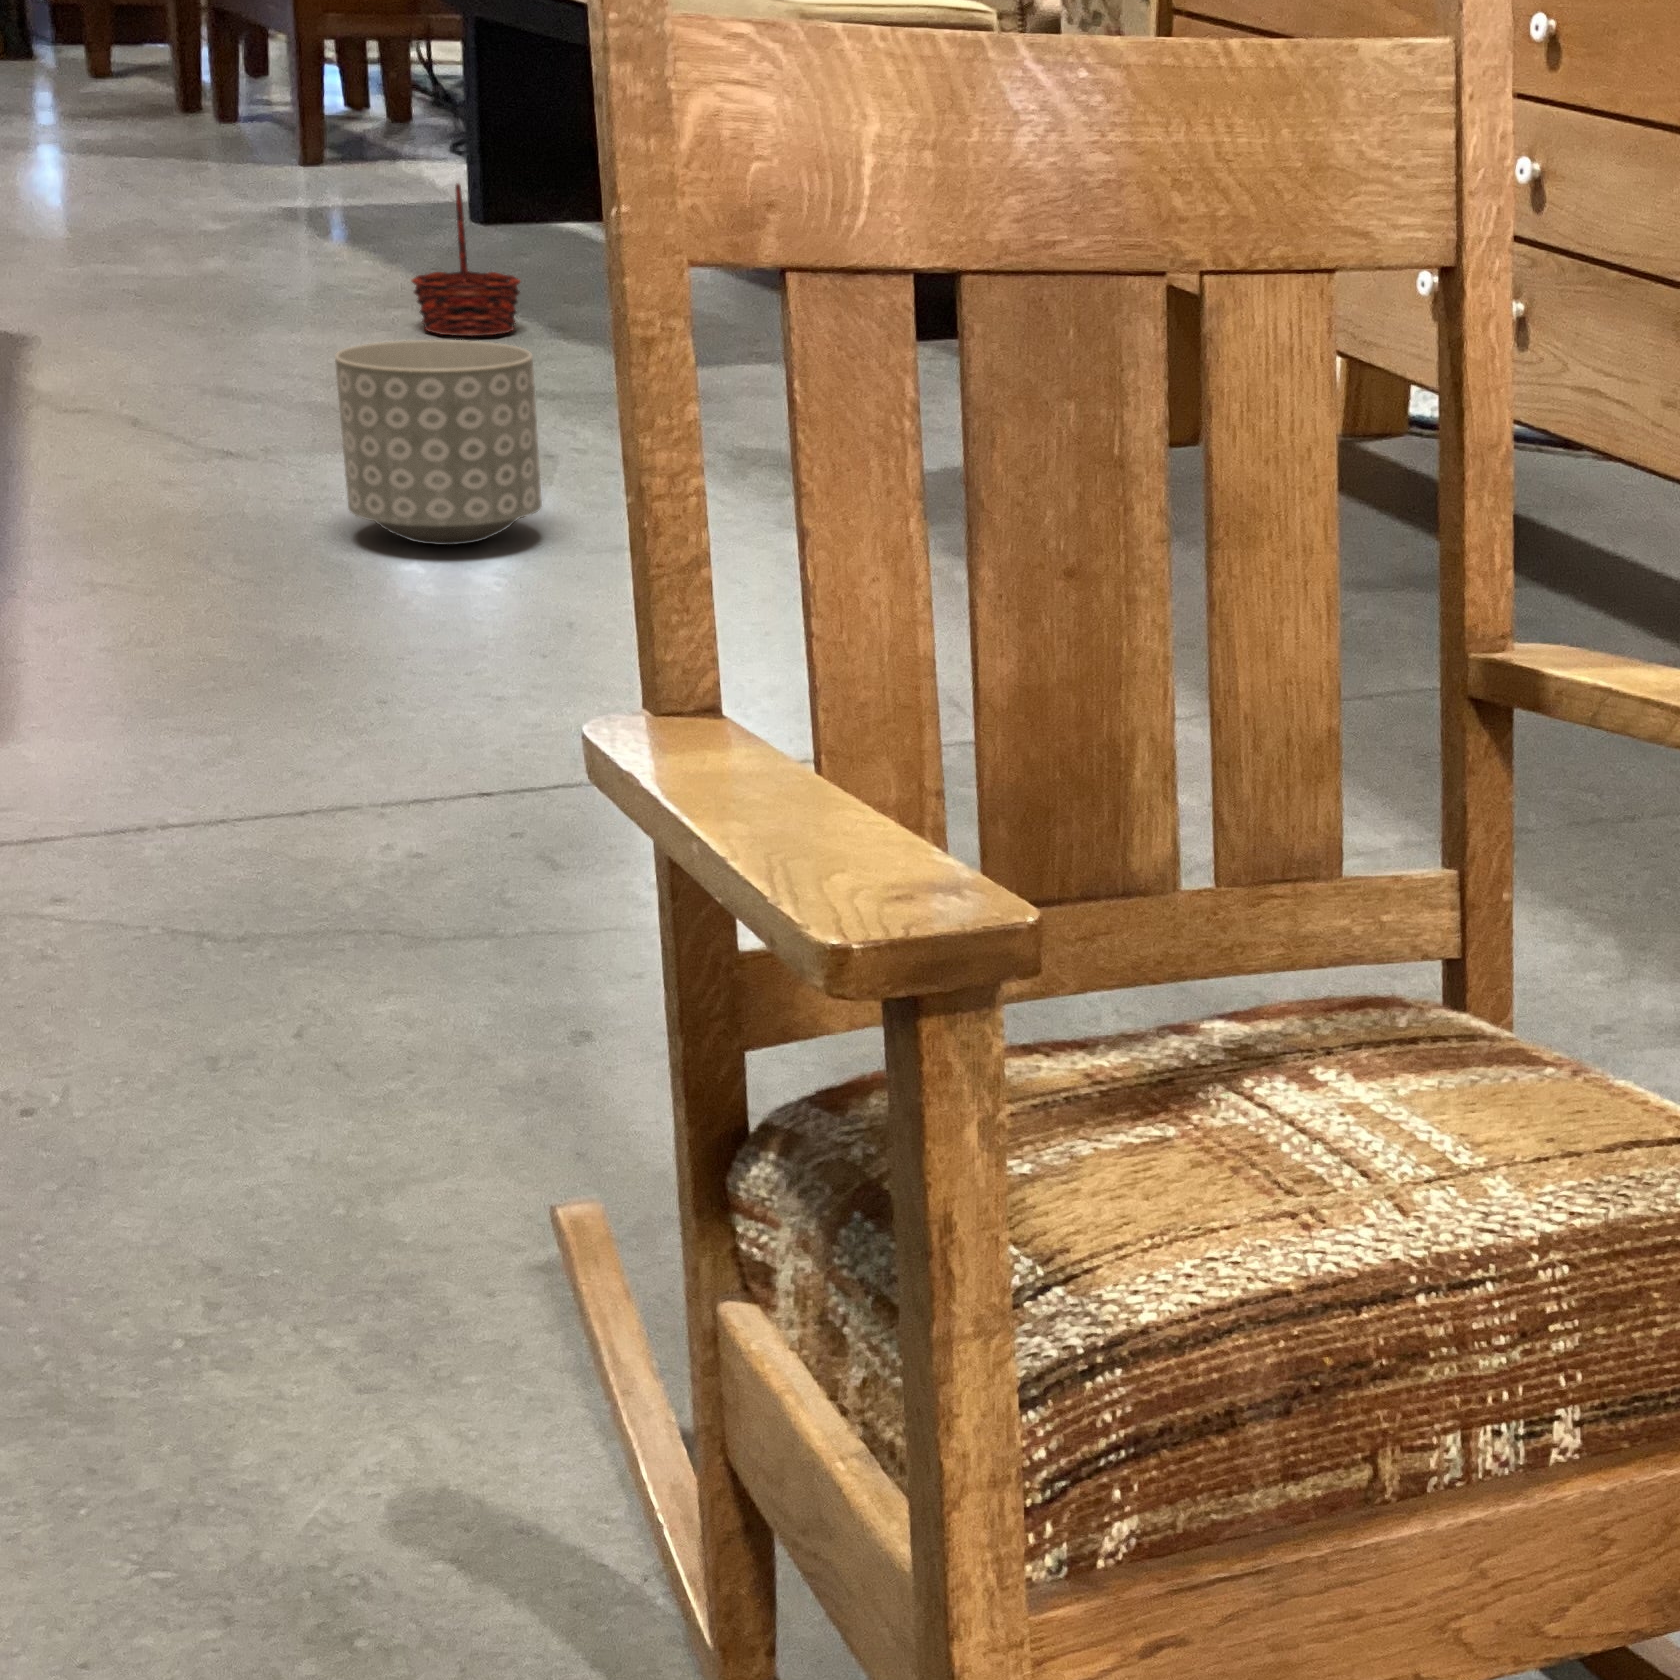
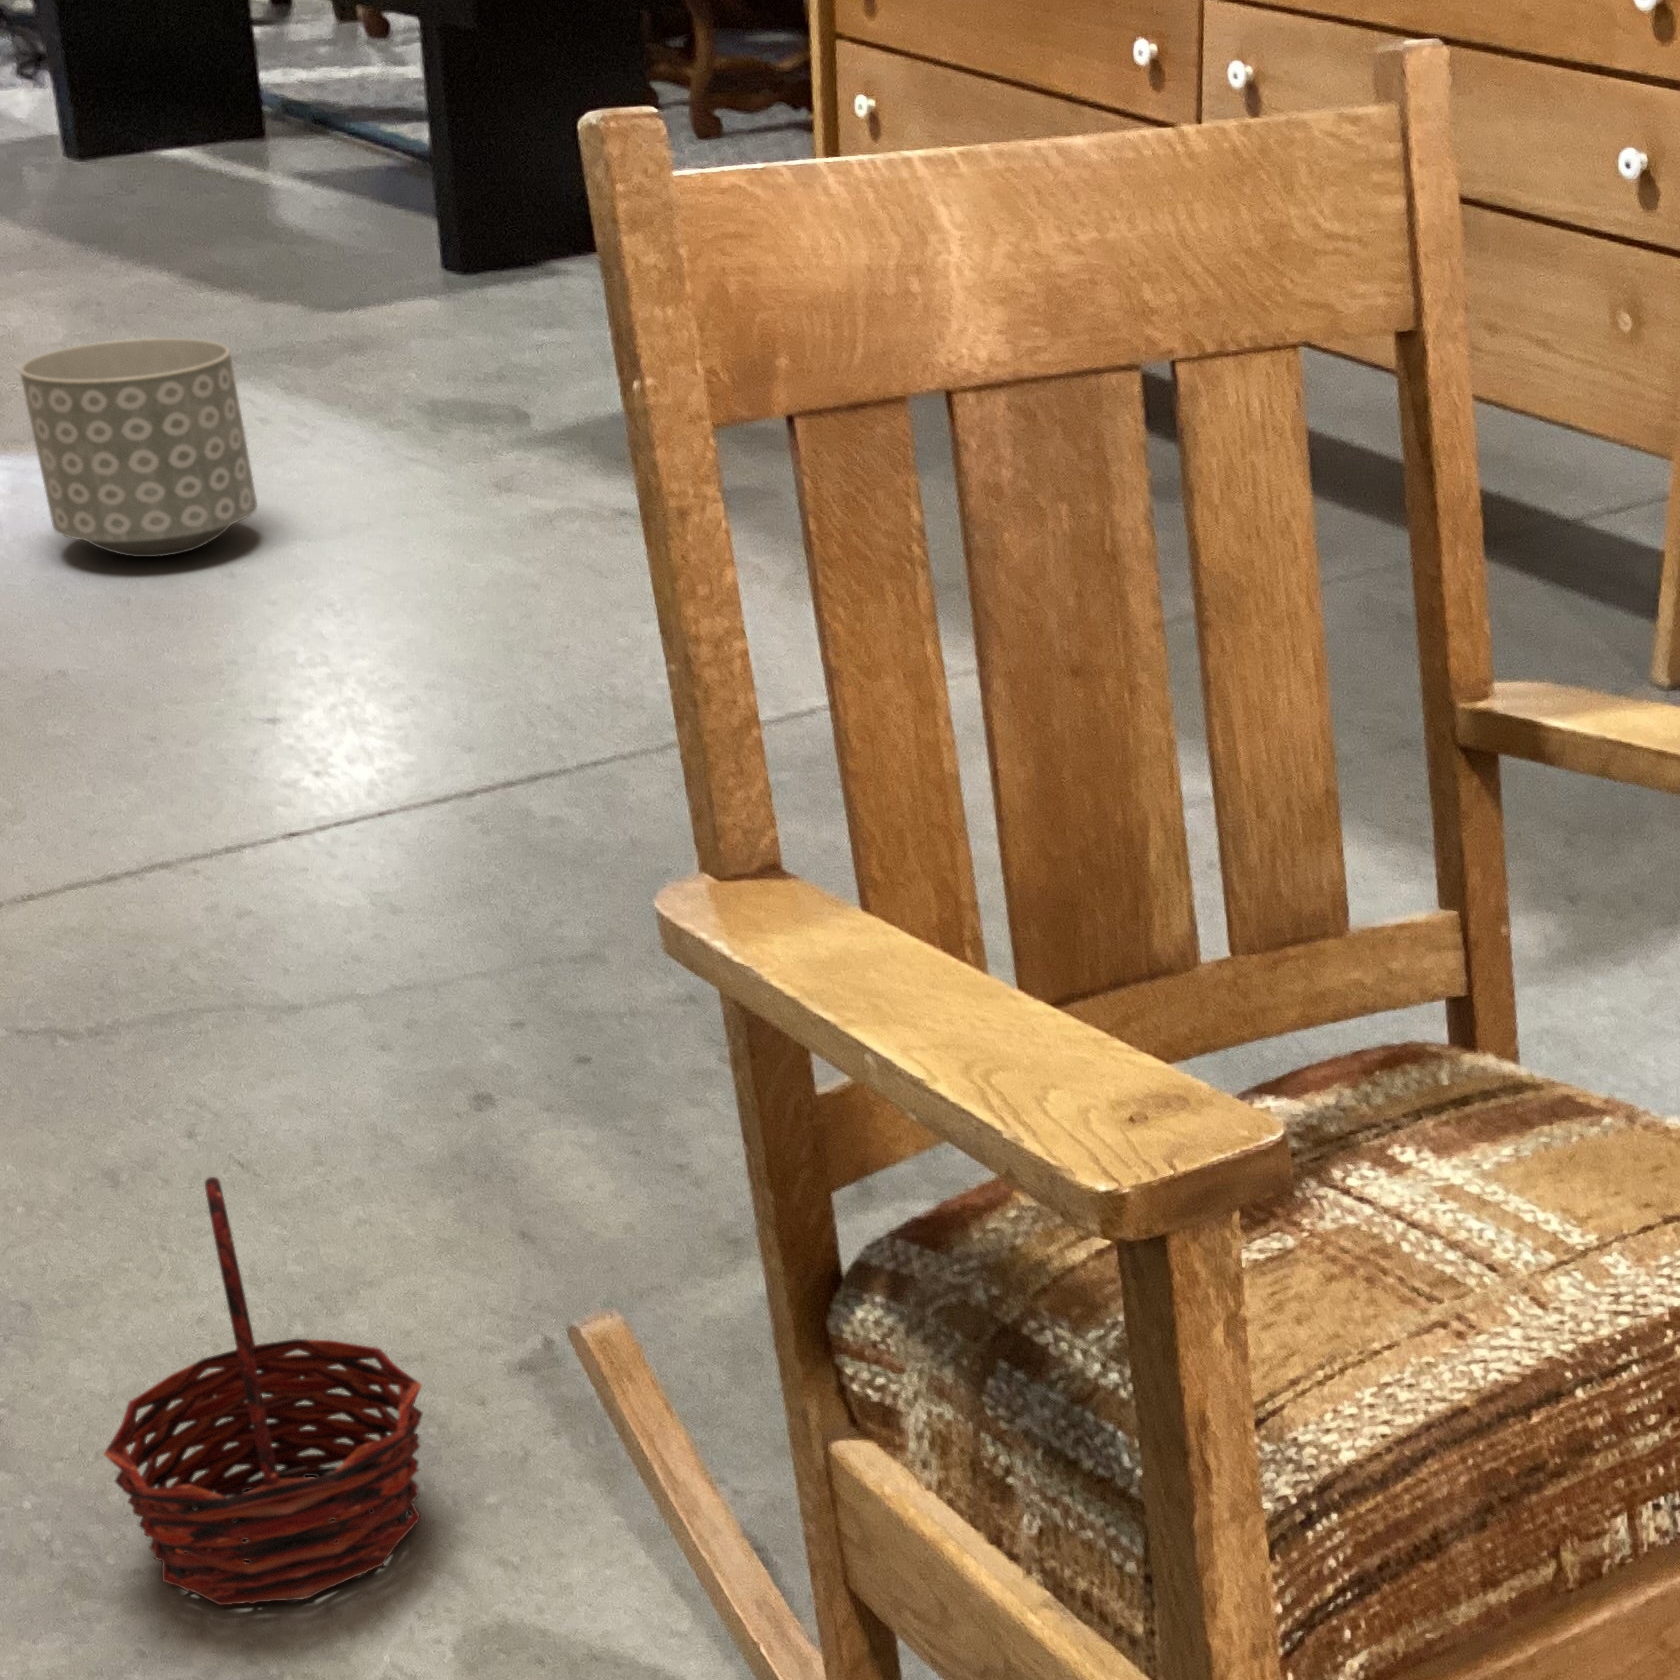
basket: present [412,184,520,336] -> present [104,1177,423,1605]

